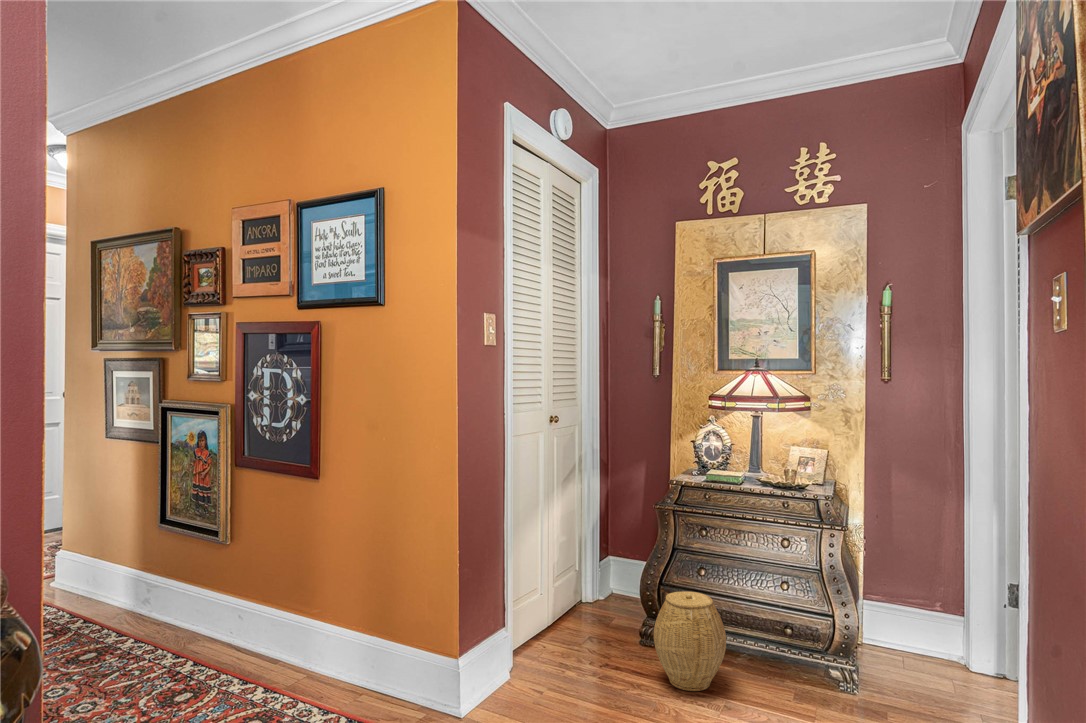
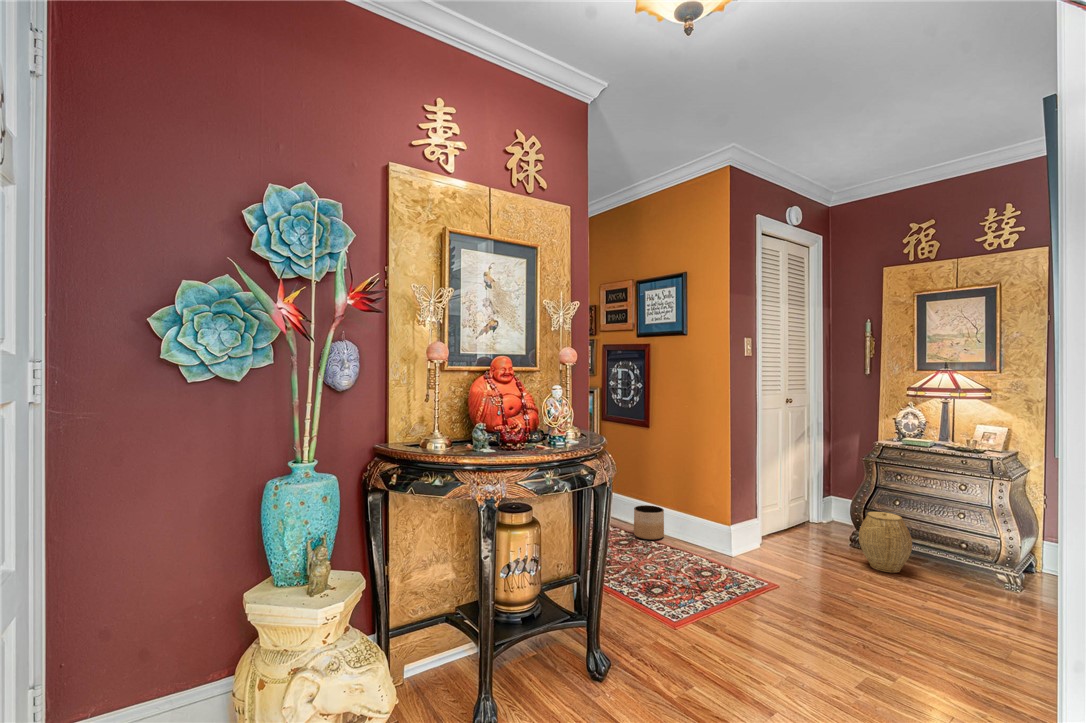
planter: none [280,625,340,699] -> present [634,505,664,540]

